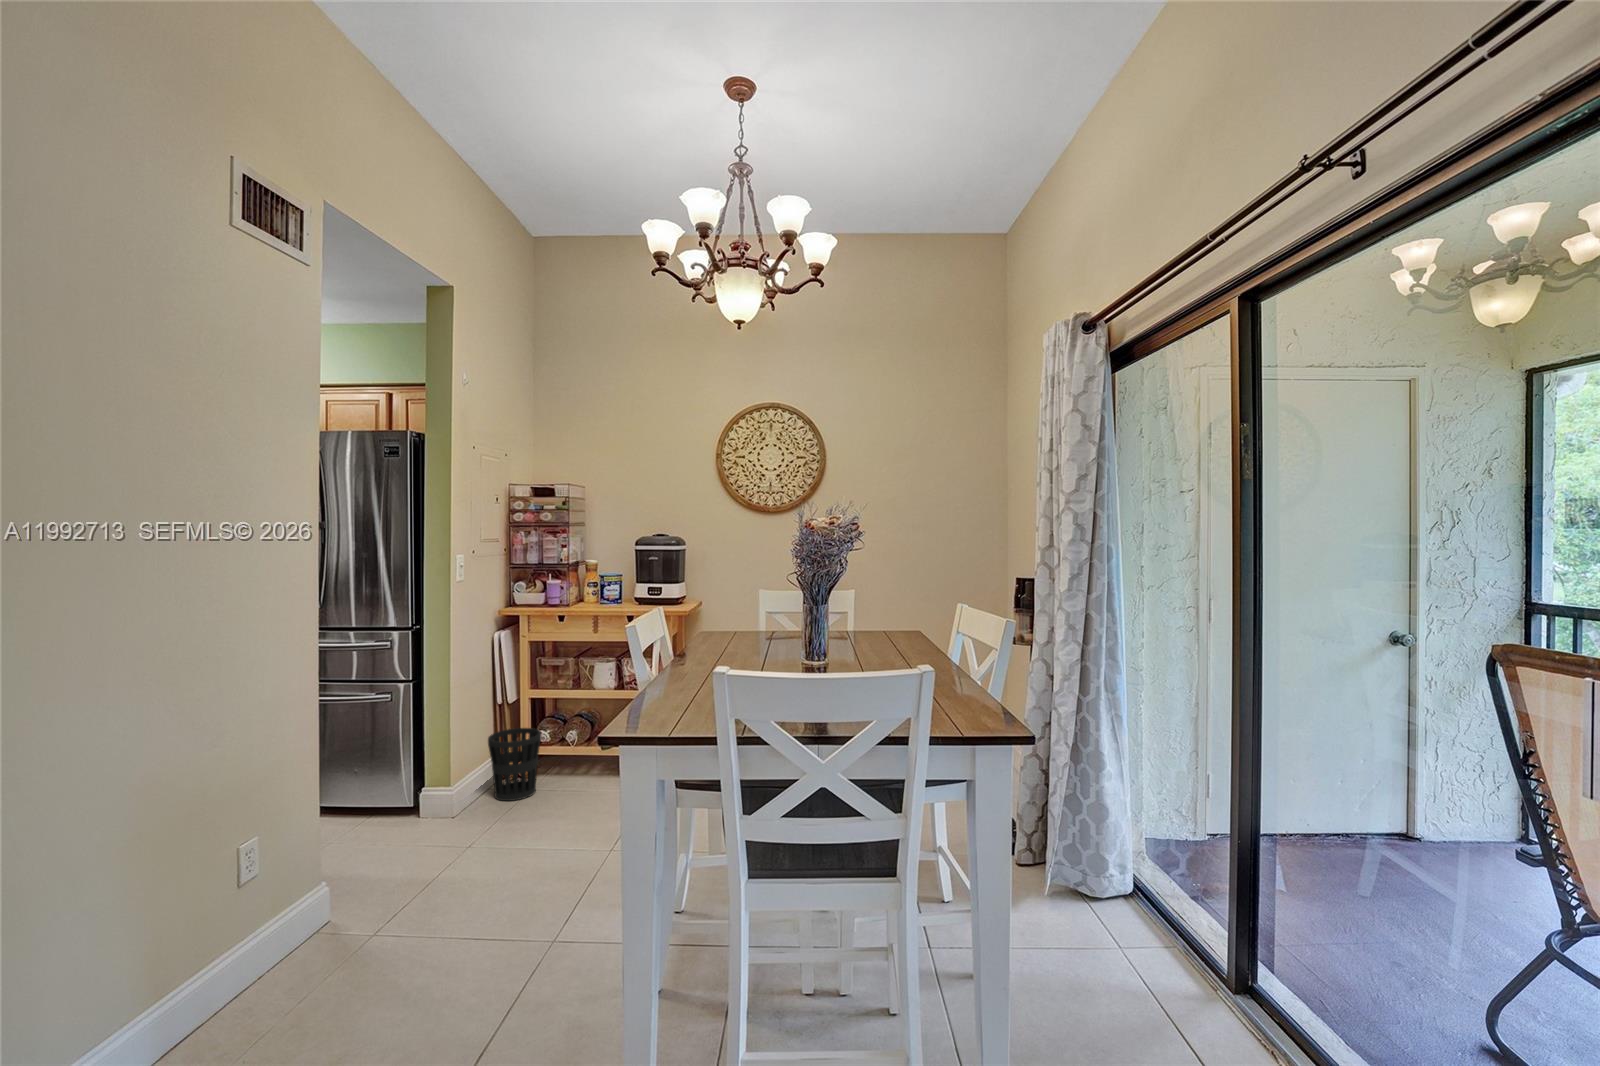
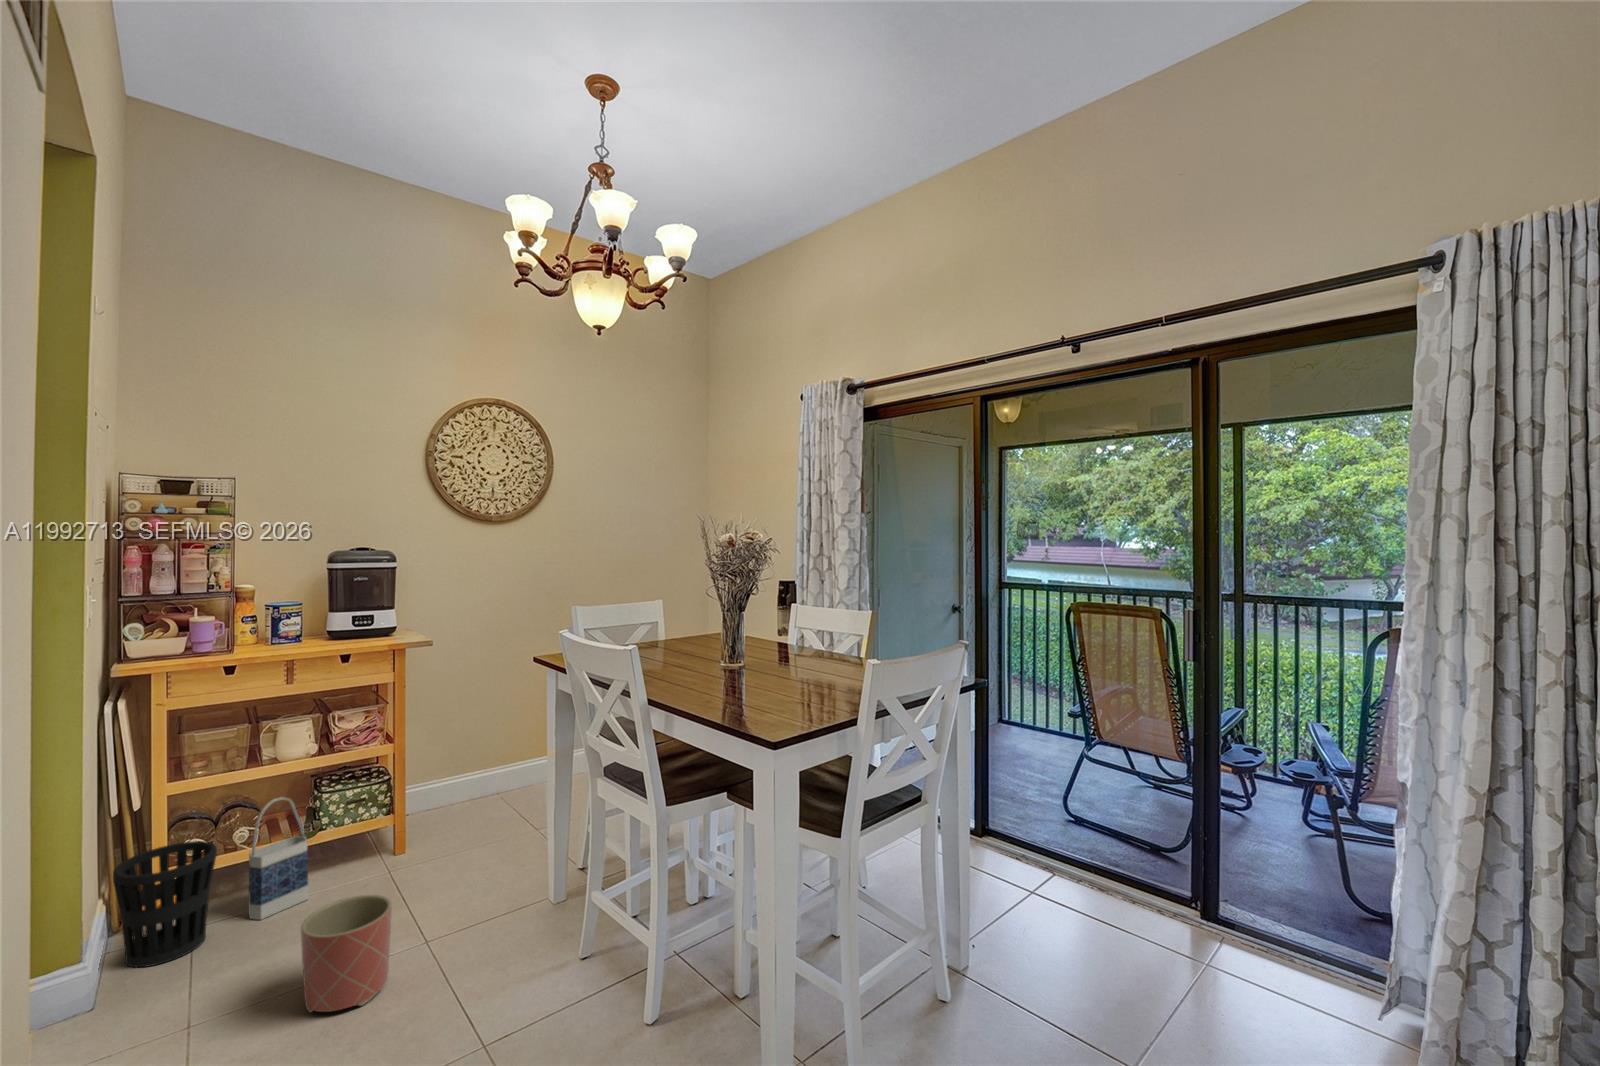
bag: none [560,712,597,794] -> present [249,798,309,920]
planter: none [509,790,568,869] -> present [301,895,392,1012]

